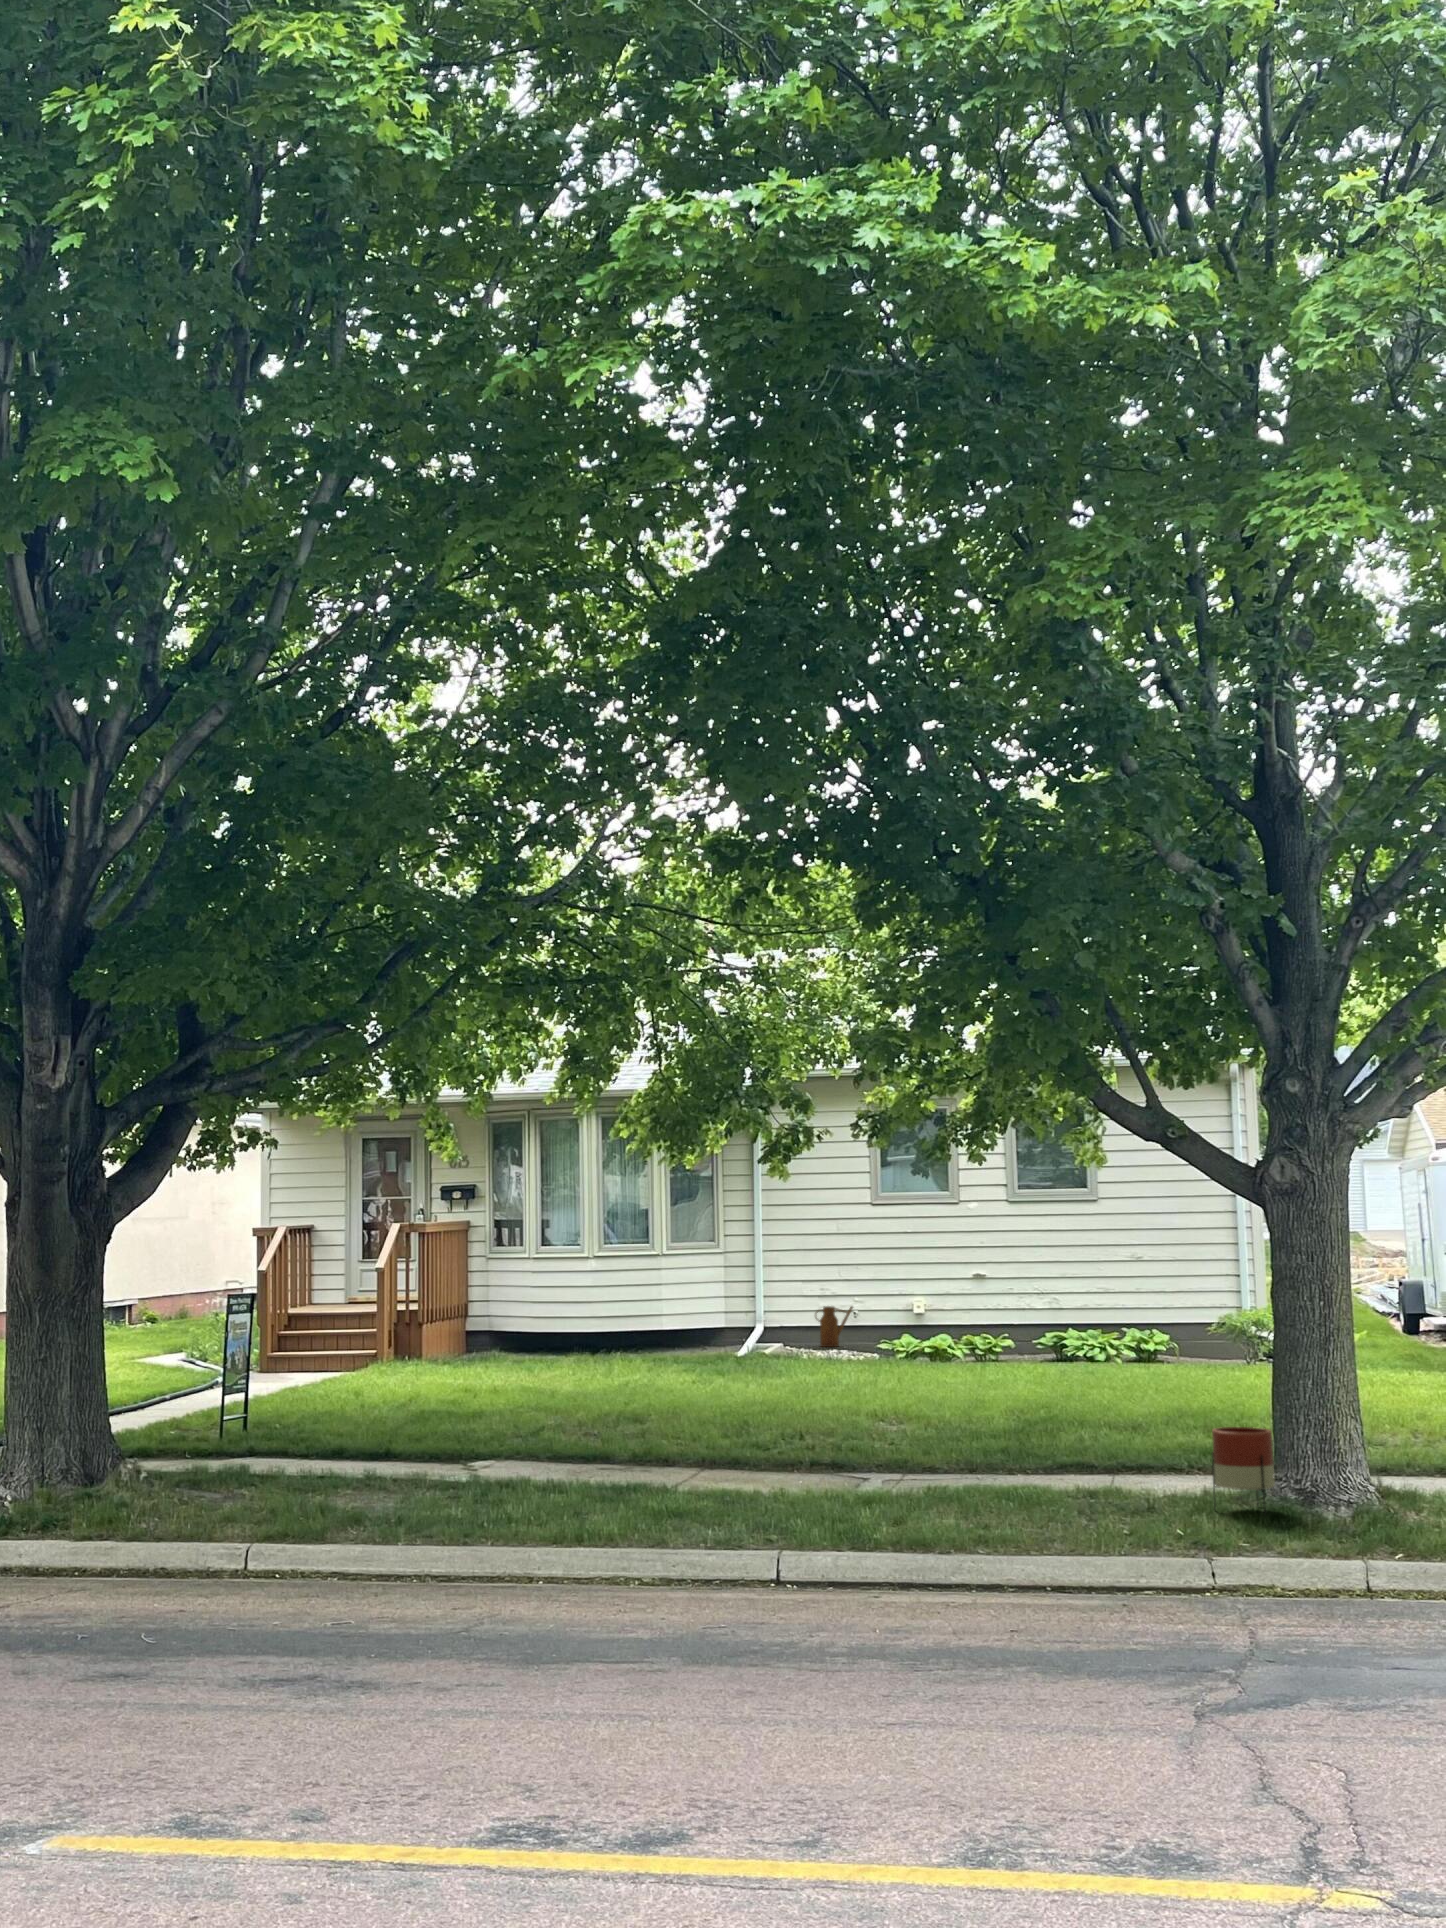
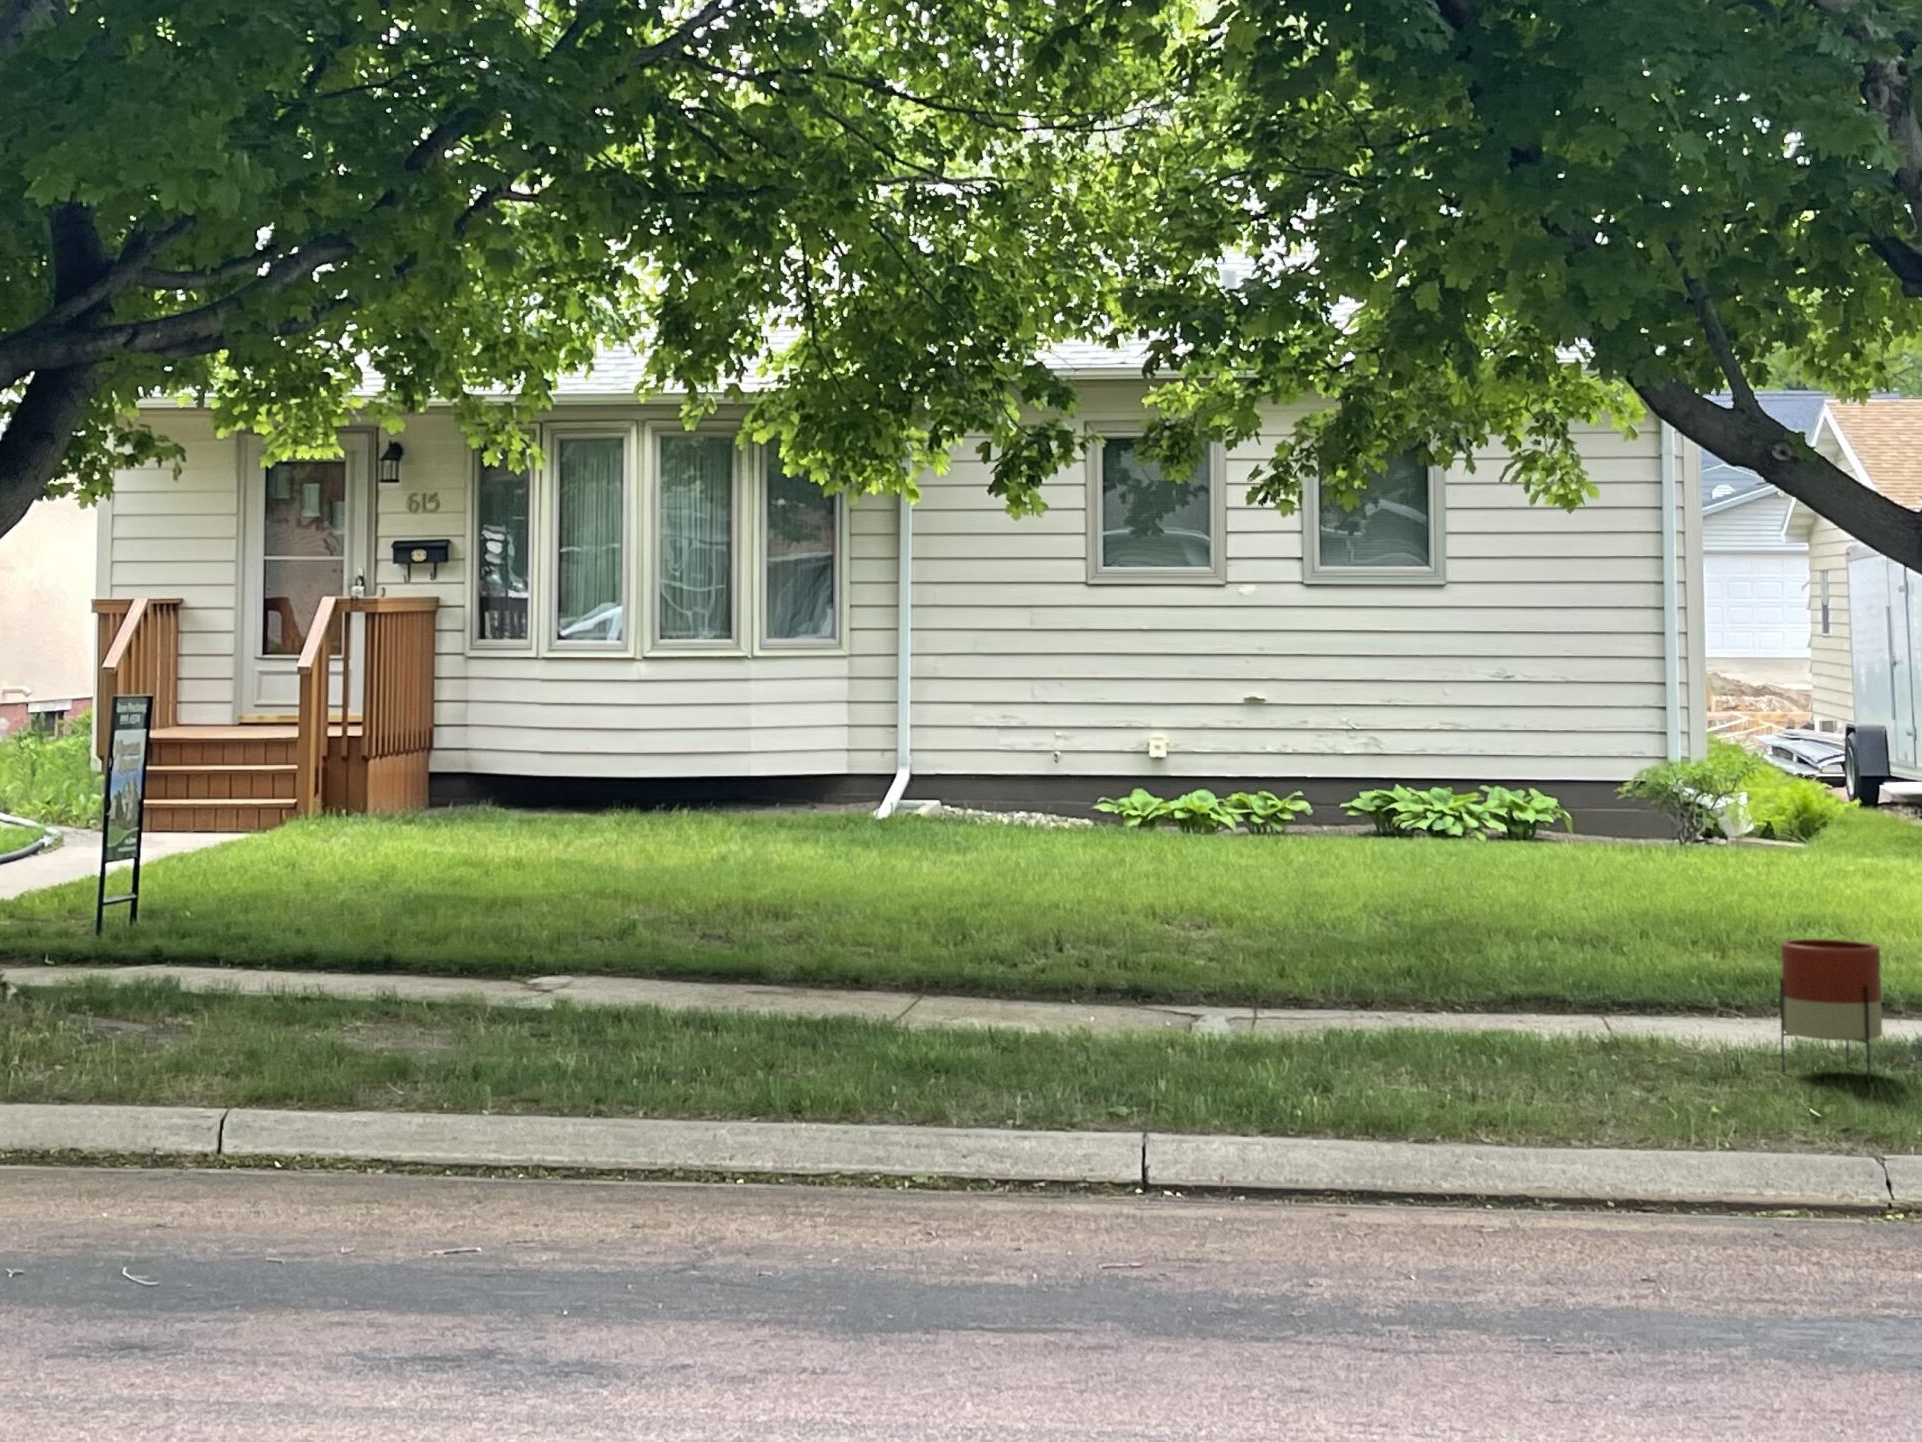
watering can: present [815,1306,853,1347] -> none [994,743,1056,807]

